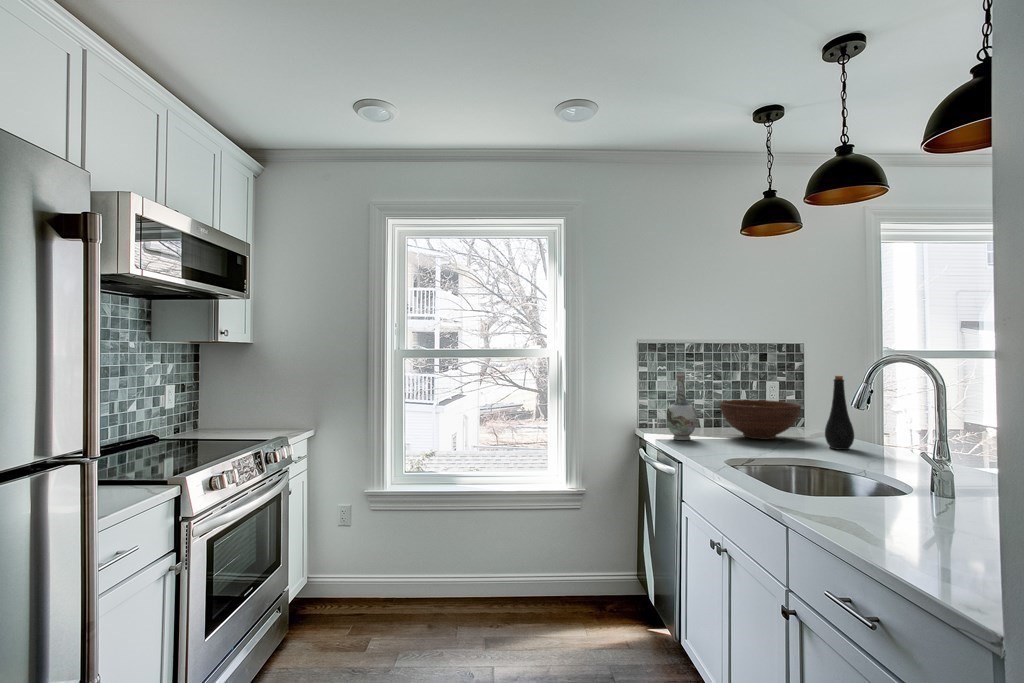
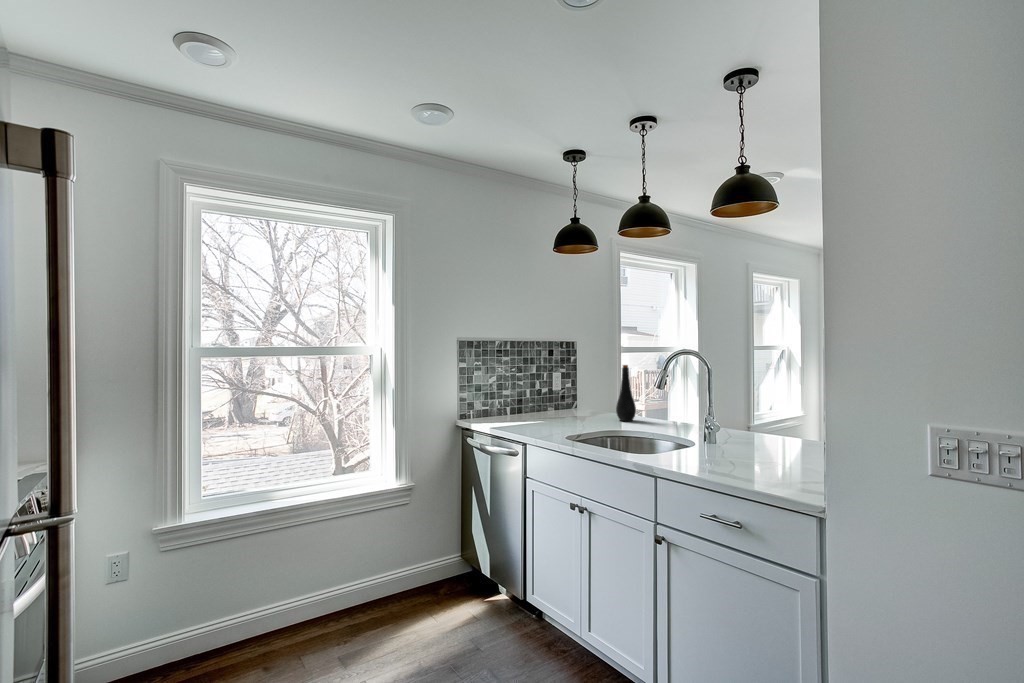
vase: present [667,375,696,440] -> none [497,368,522,426]
fruit bowl: present [719,400,801,439] -> none [532,388,594,419]

